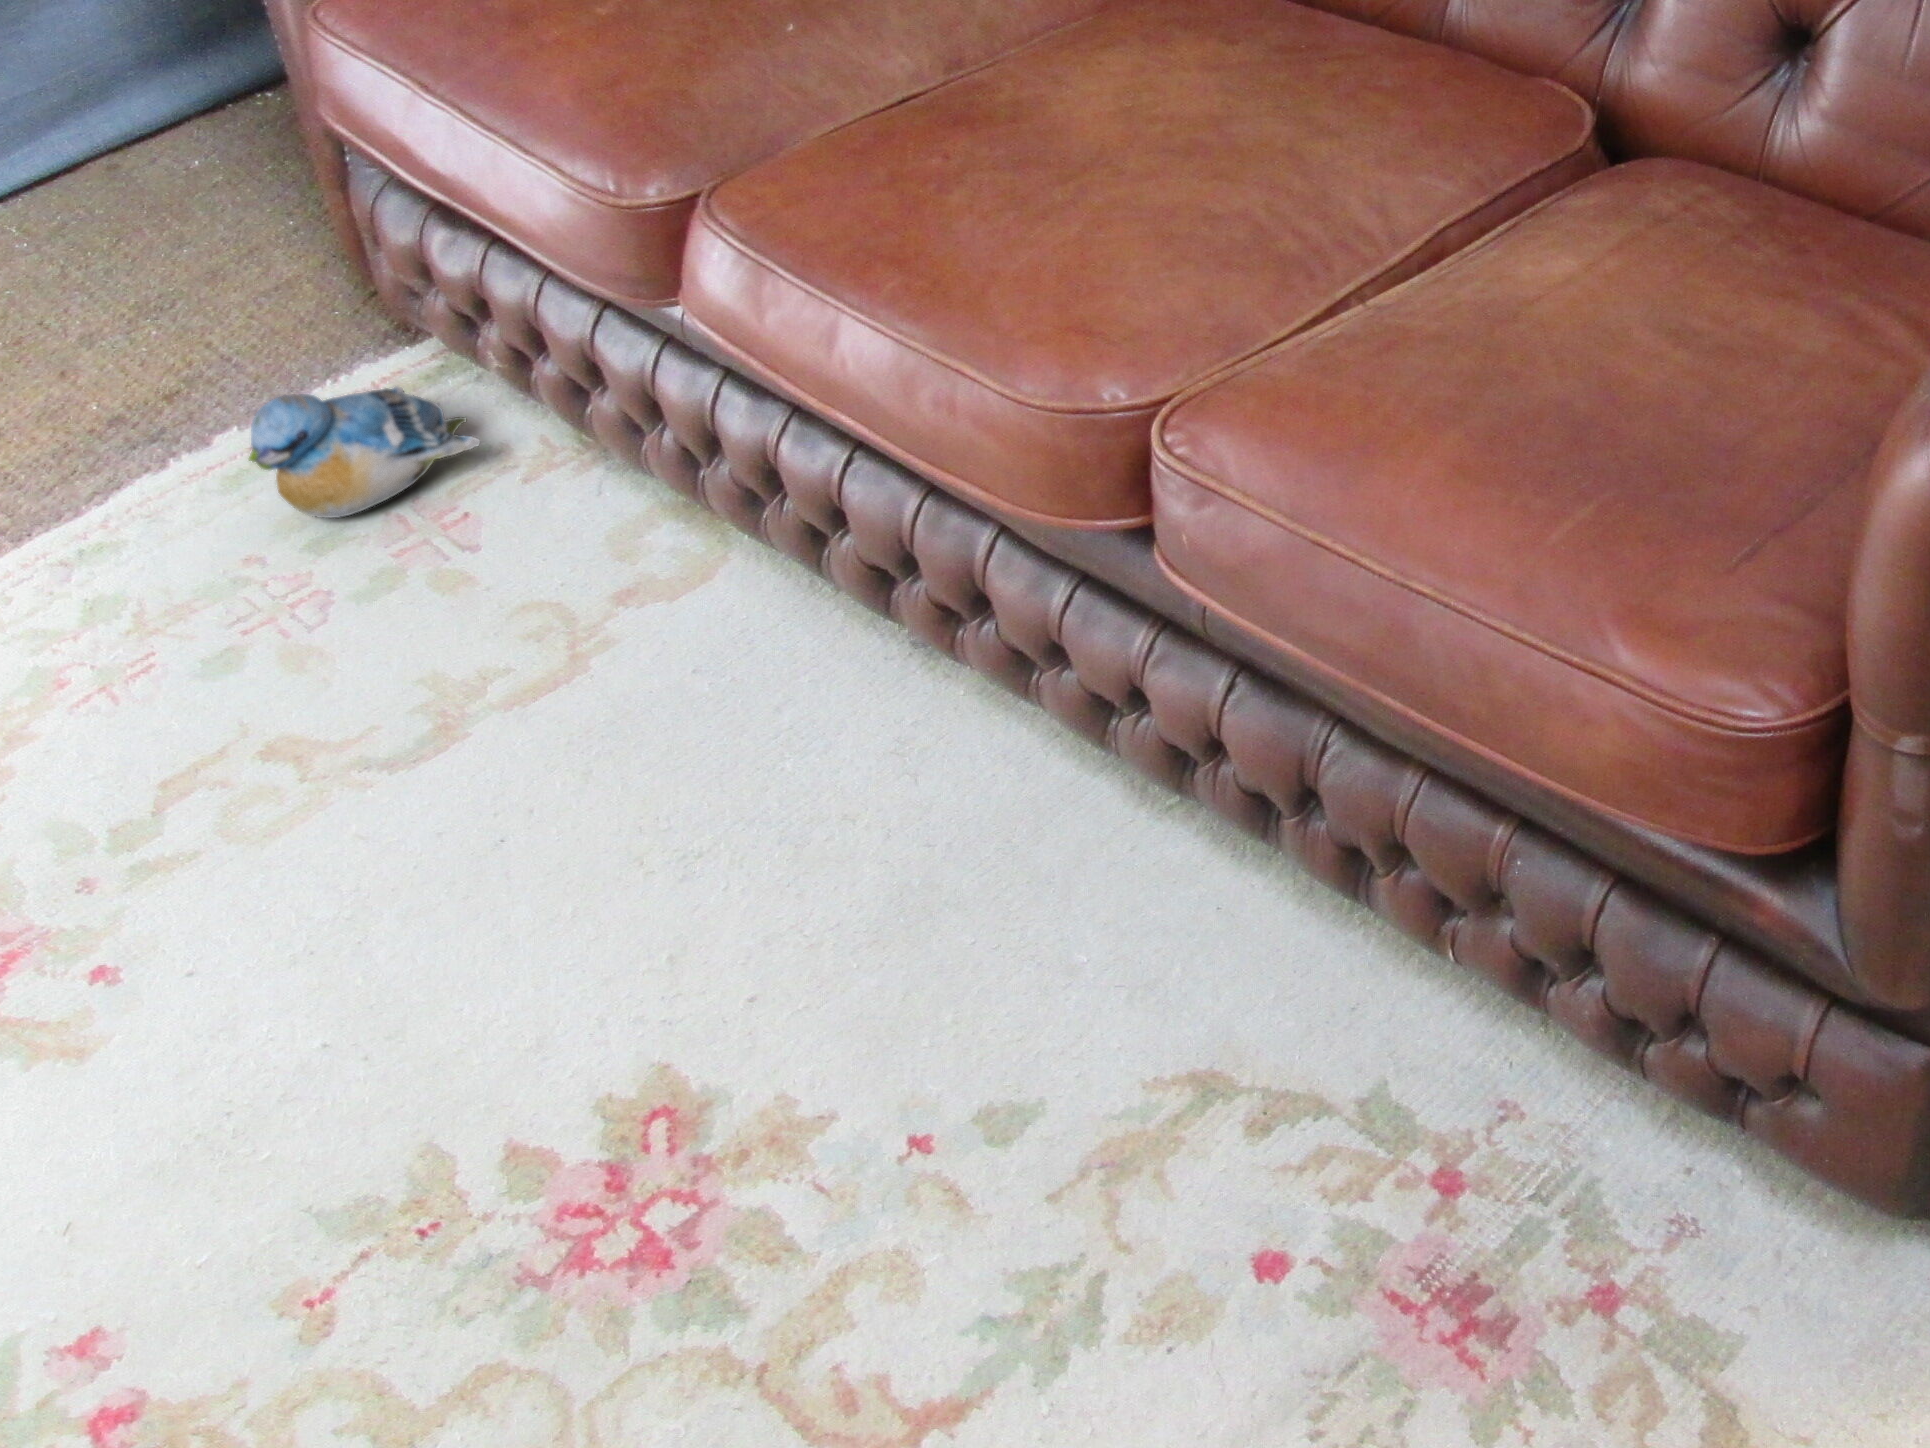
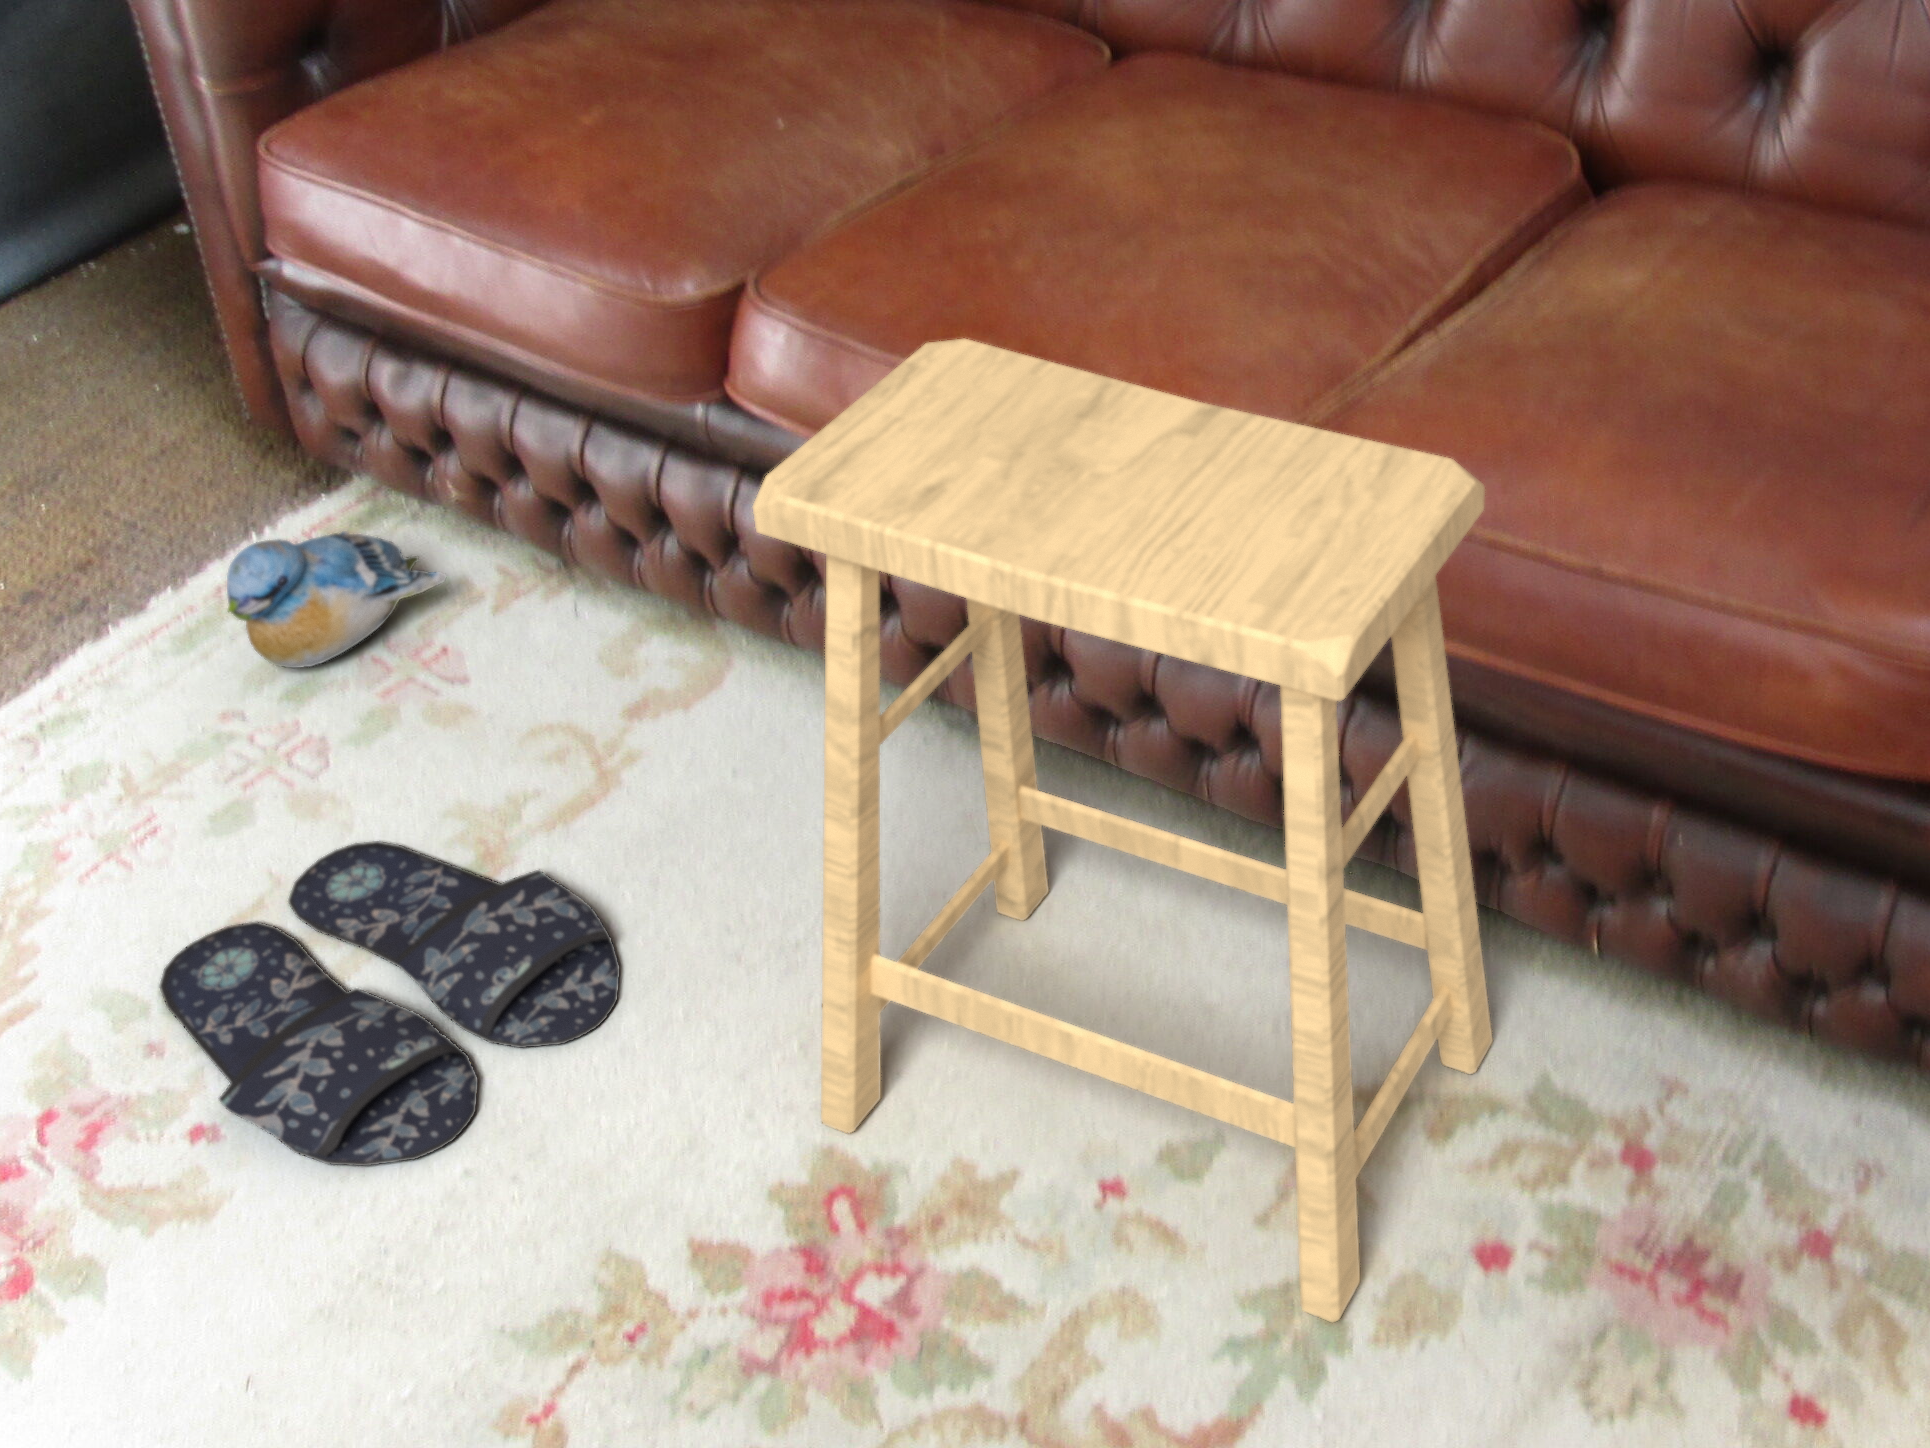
footstool: none [545,280,1343,1315] -> present [753,339,1493,1322]
slippers: none [103,700,529,1027] -> present [160,841,620,1166]

